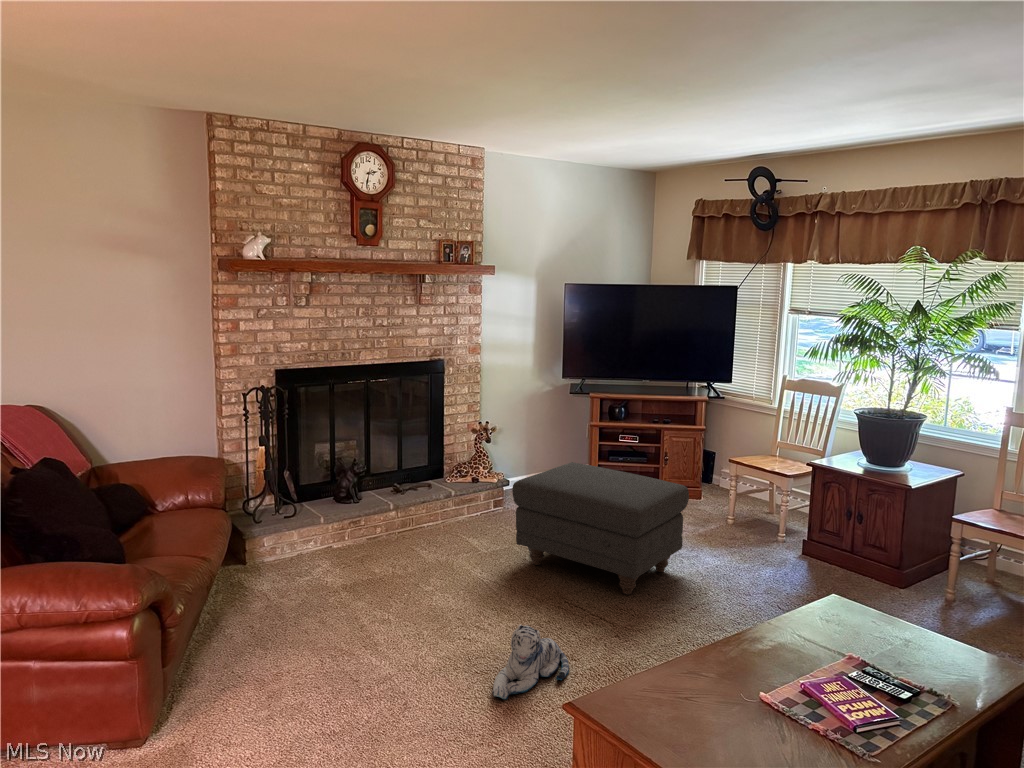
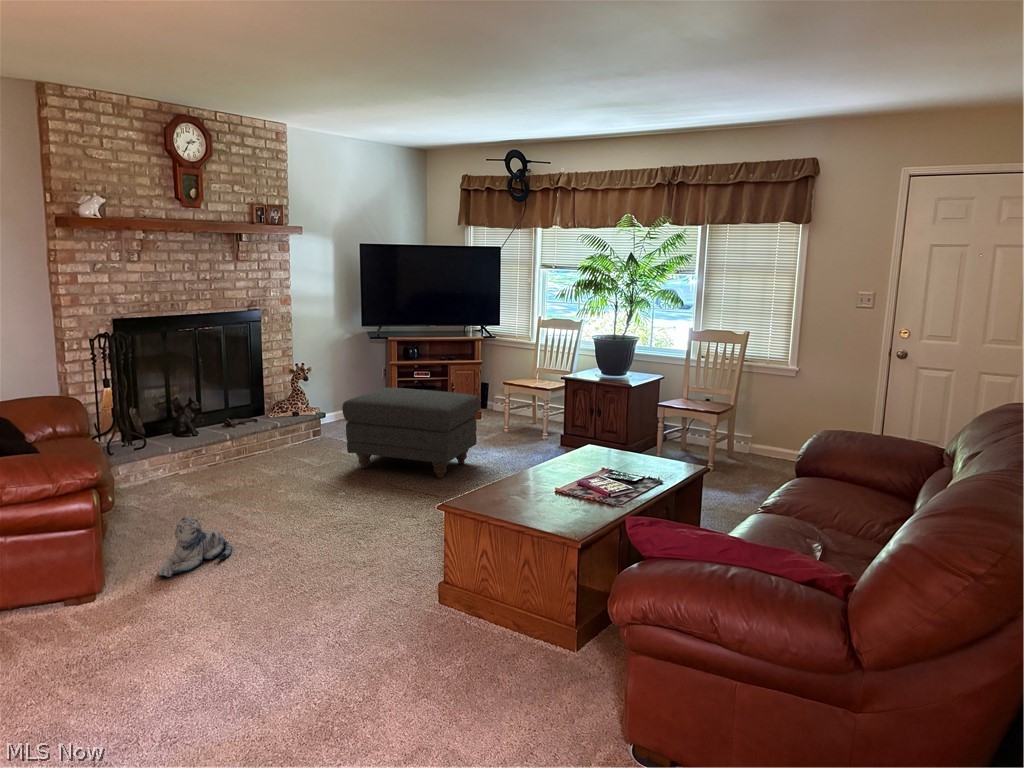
plush toy: present [493,625,569,699] -> present [158,518,232,577]

